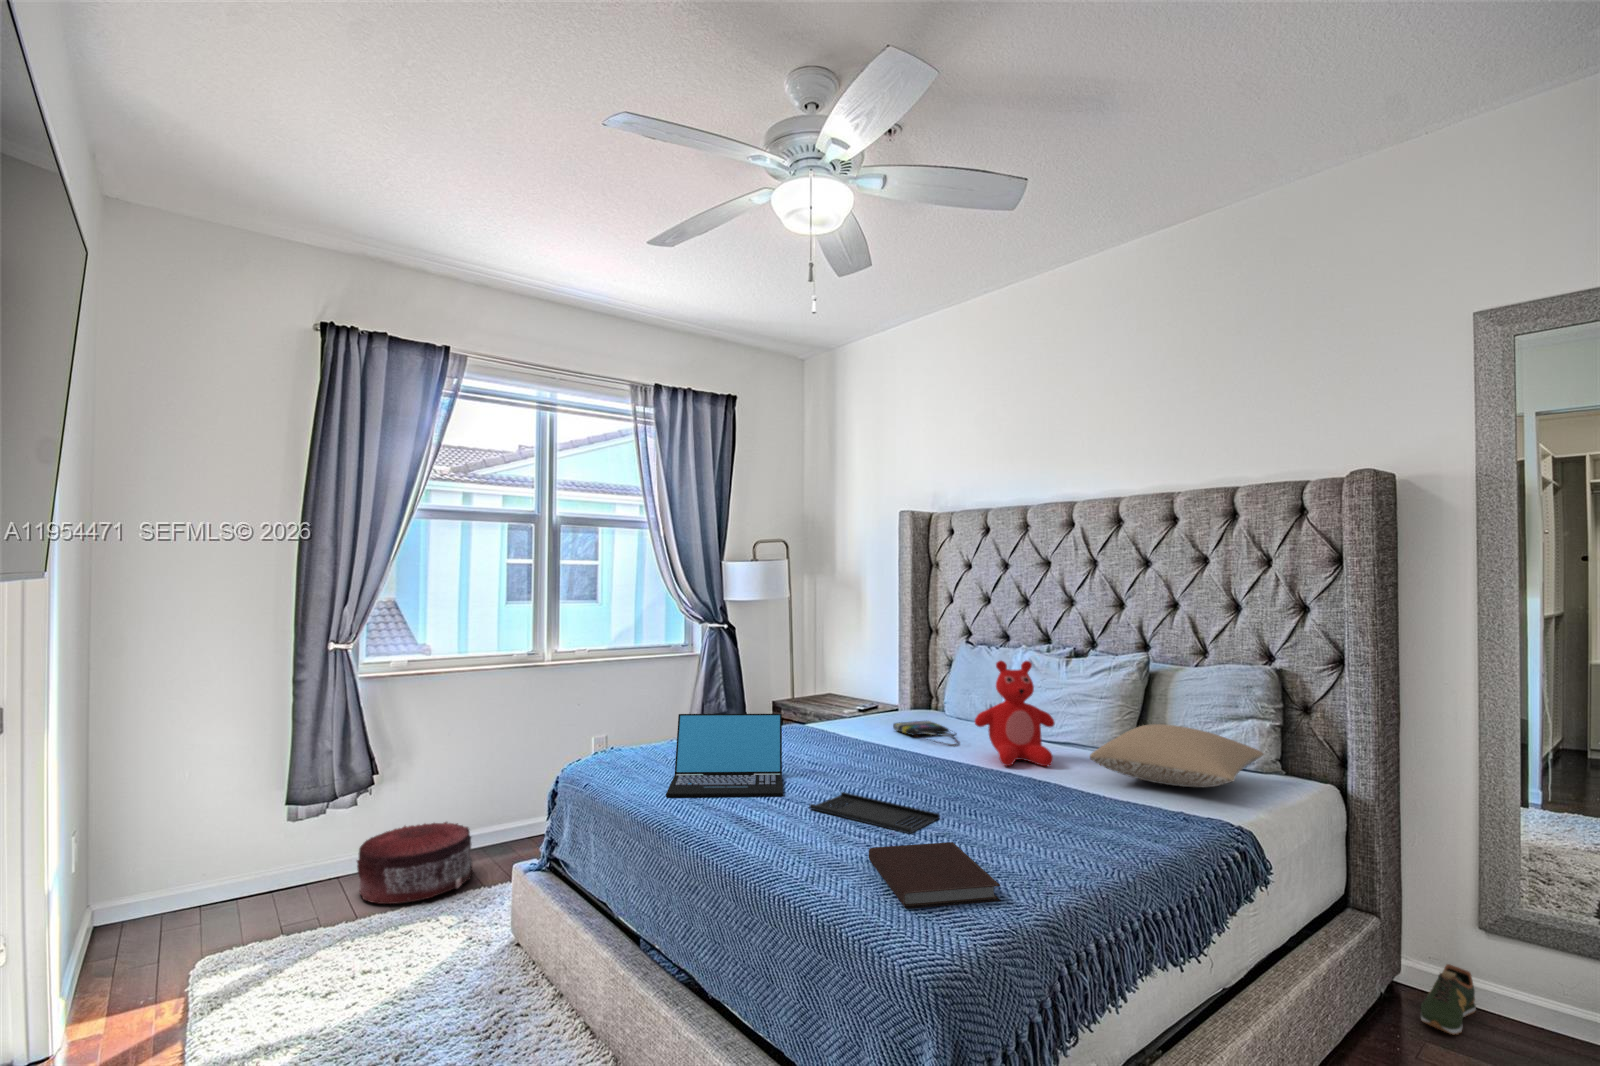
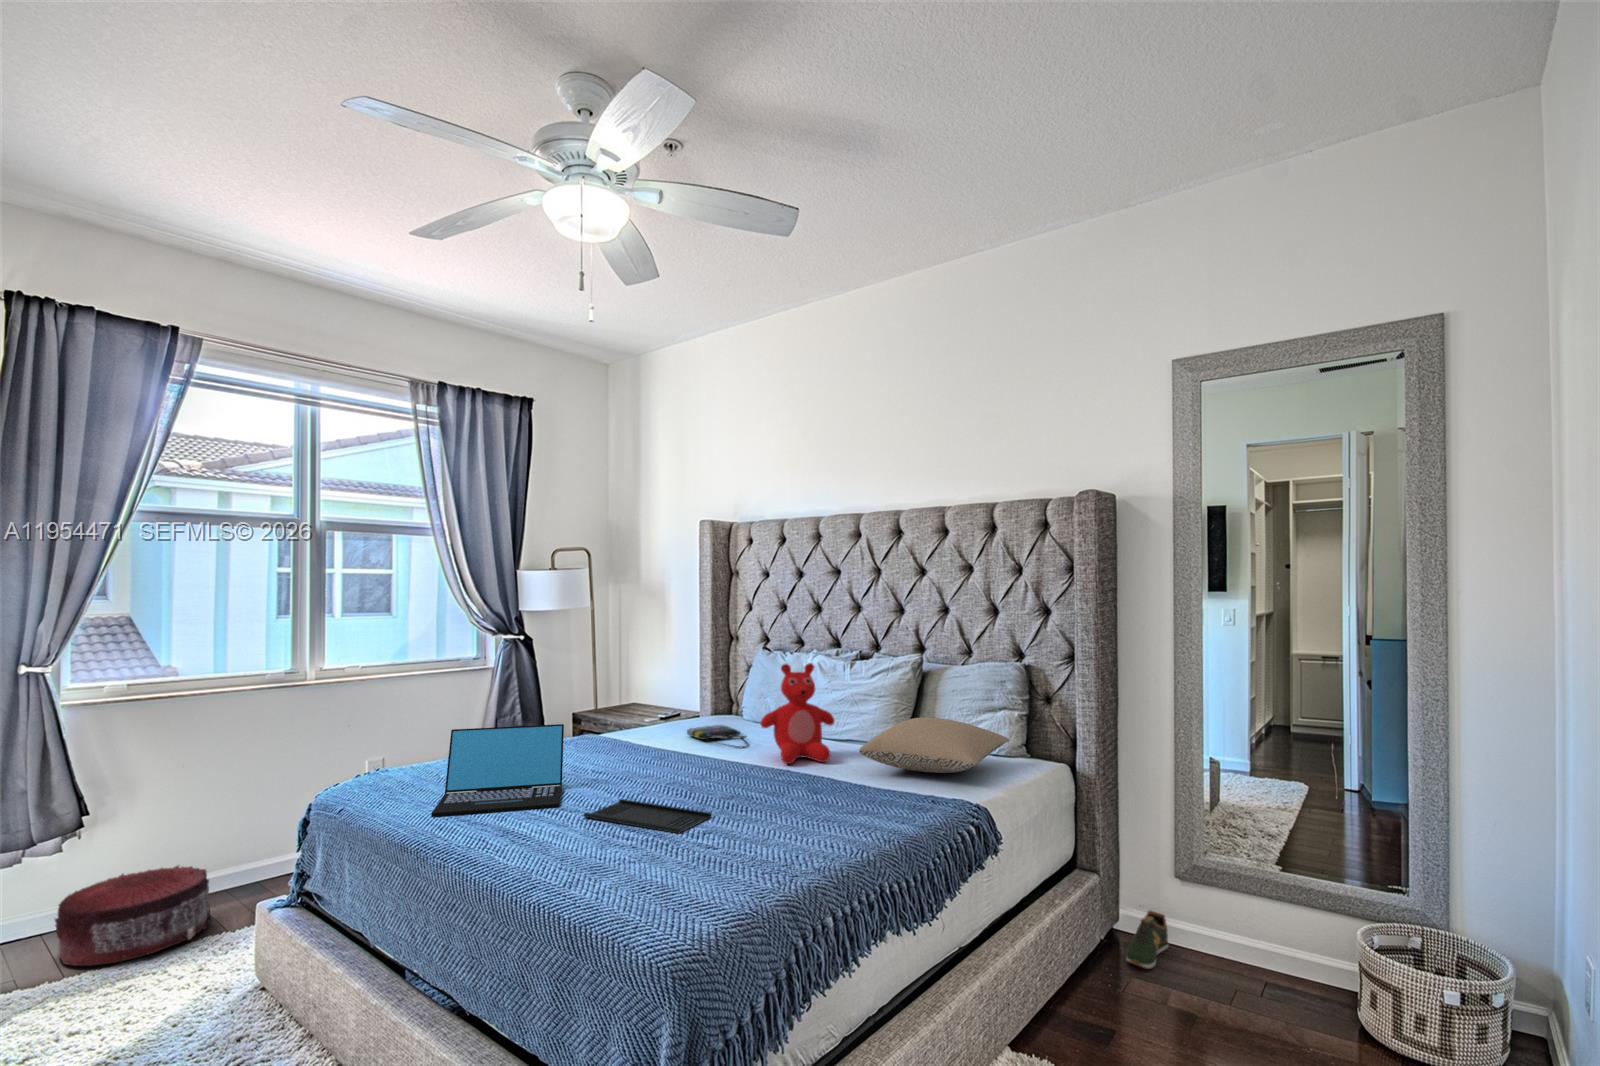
notebook: present [869,842,1001,908] -> none [632,838,750,902]

